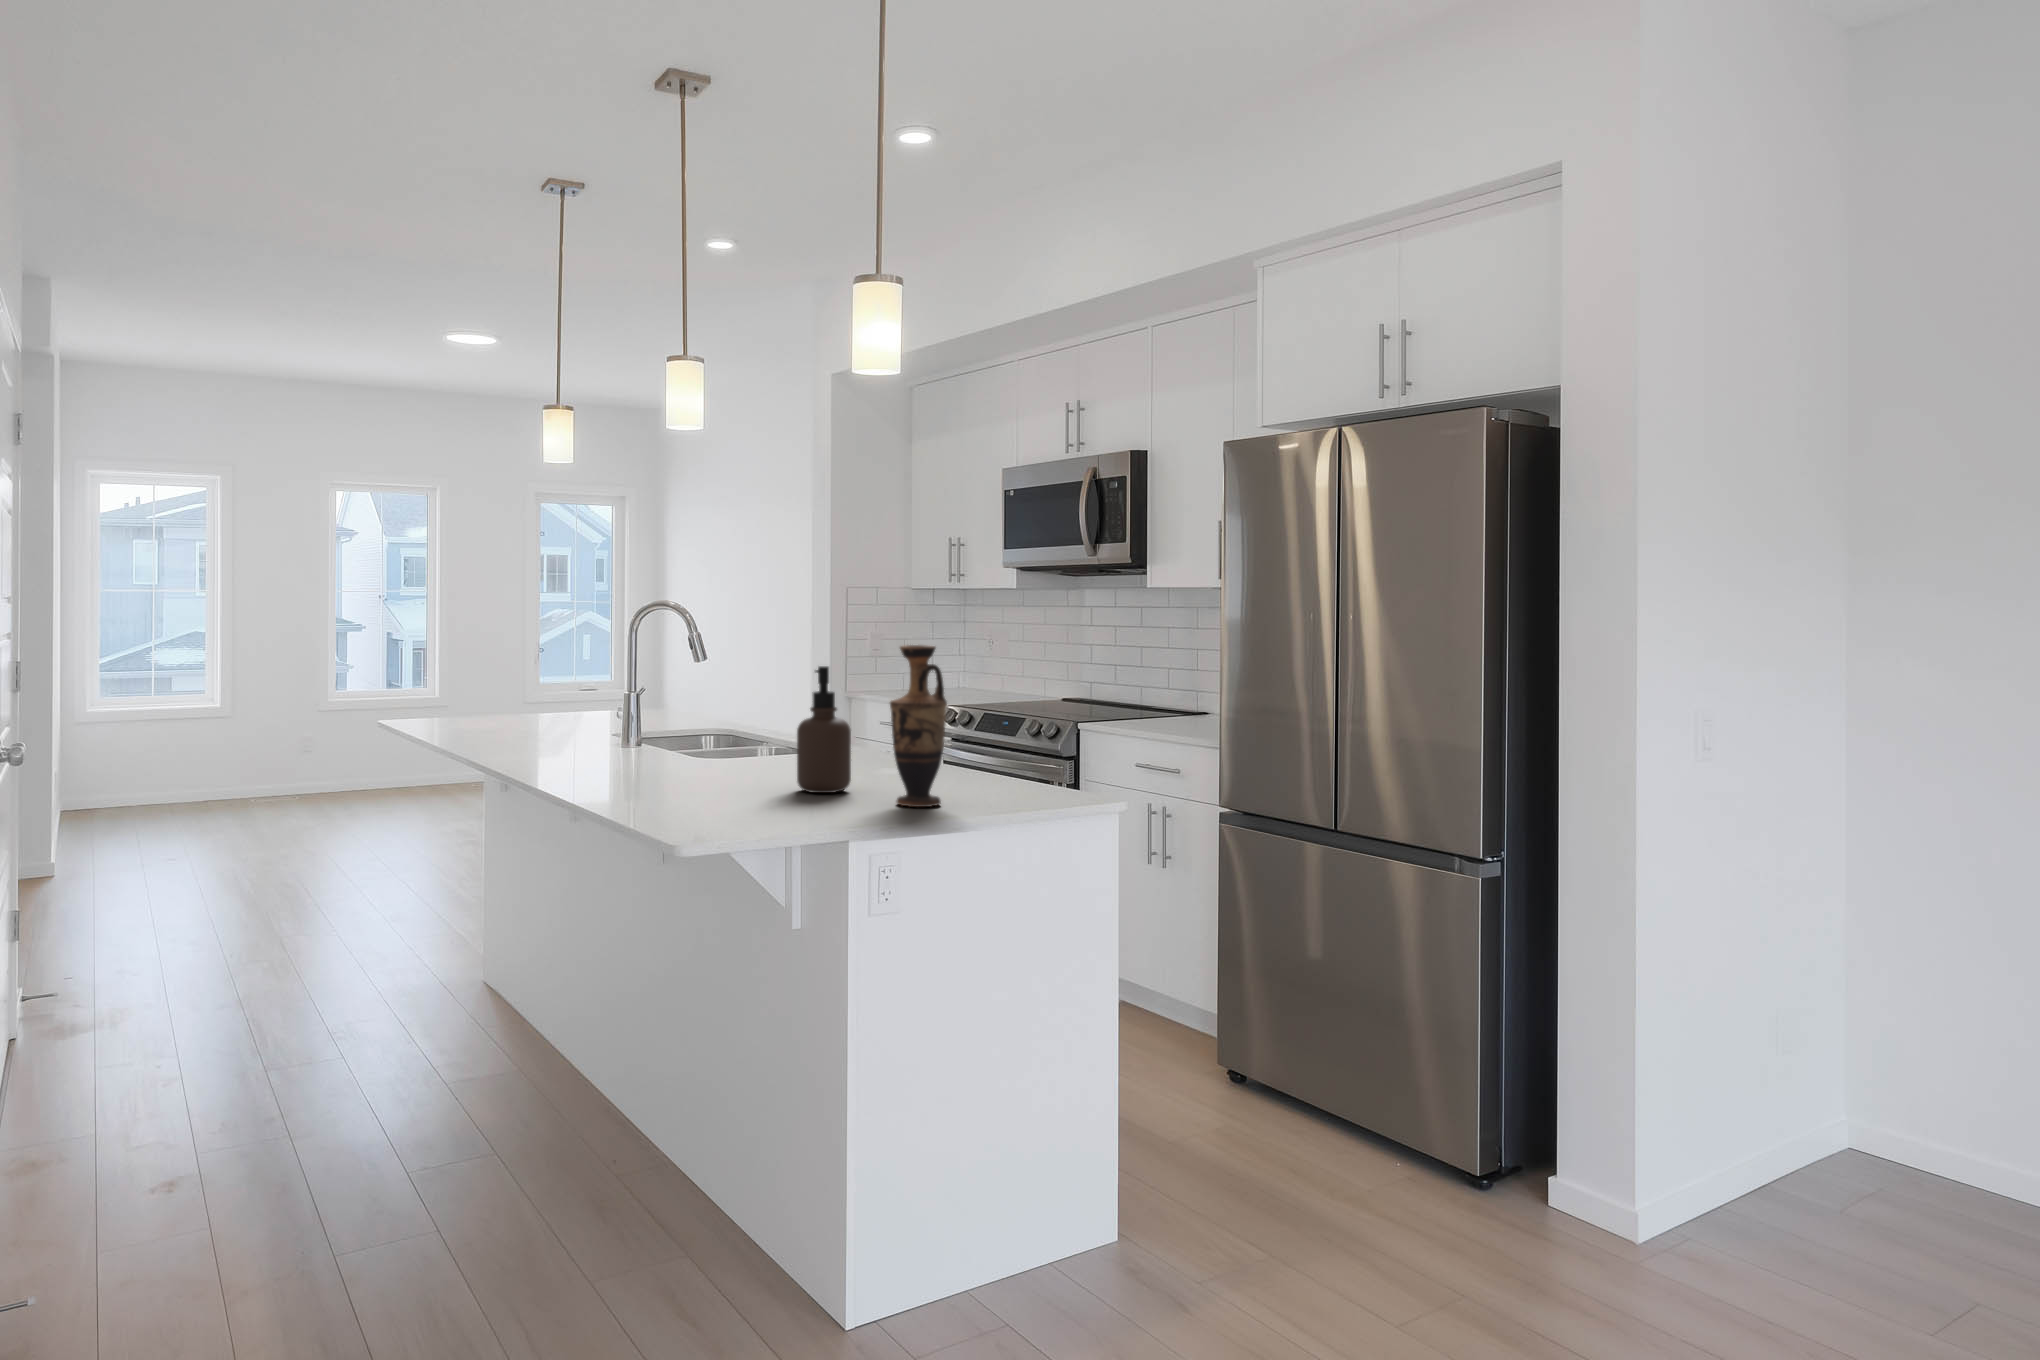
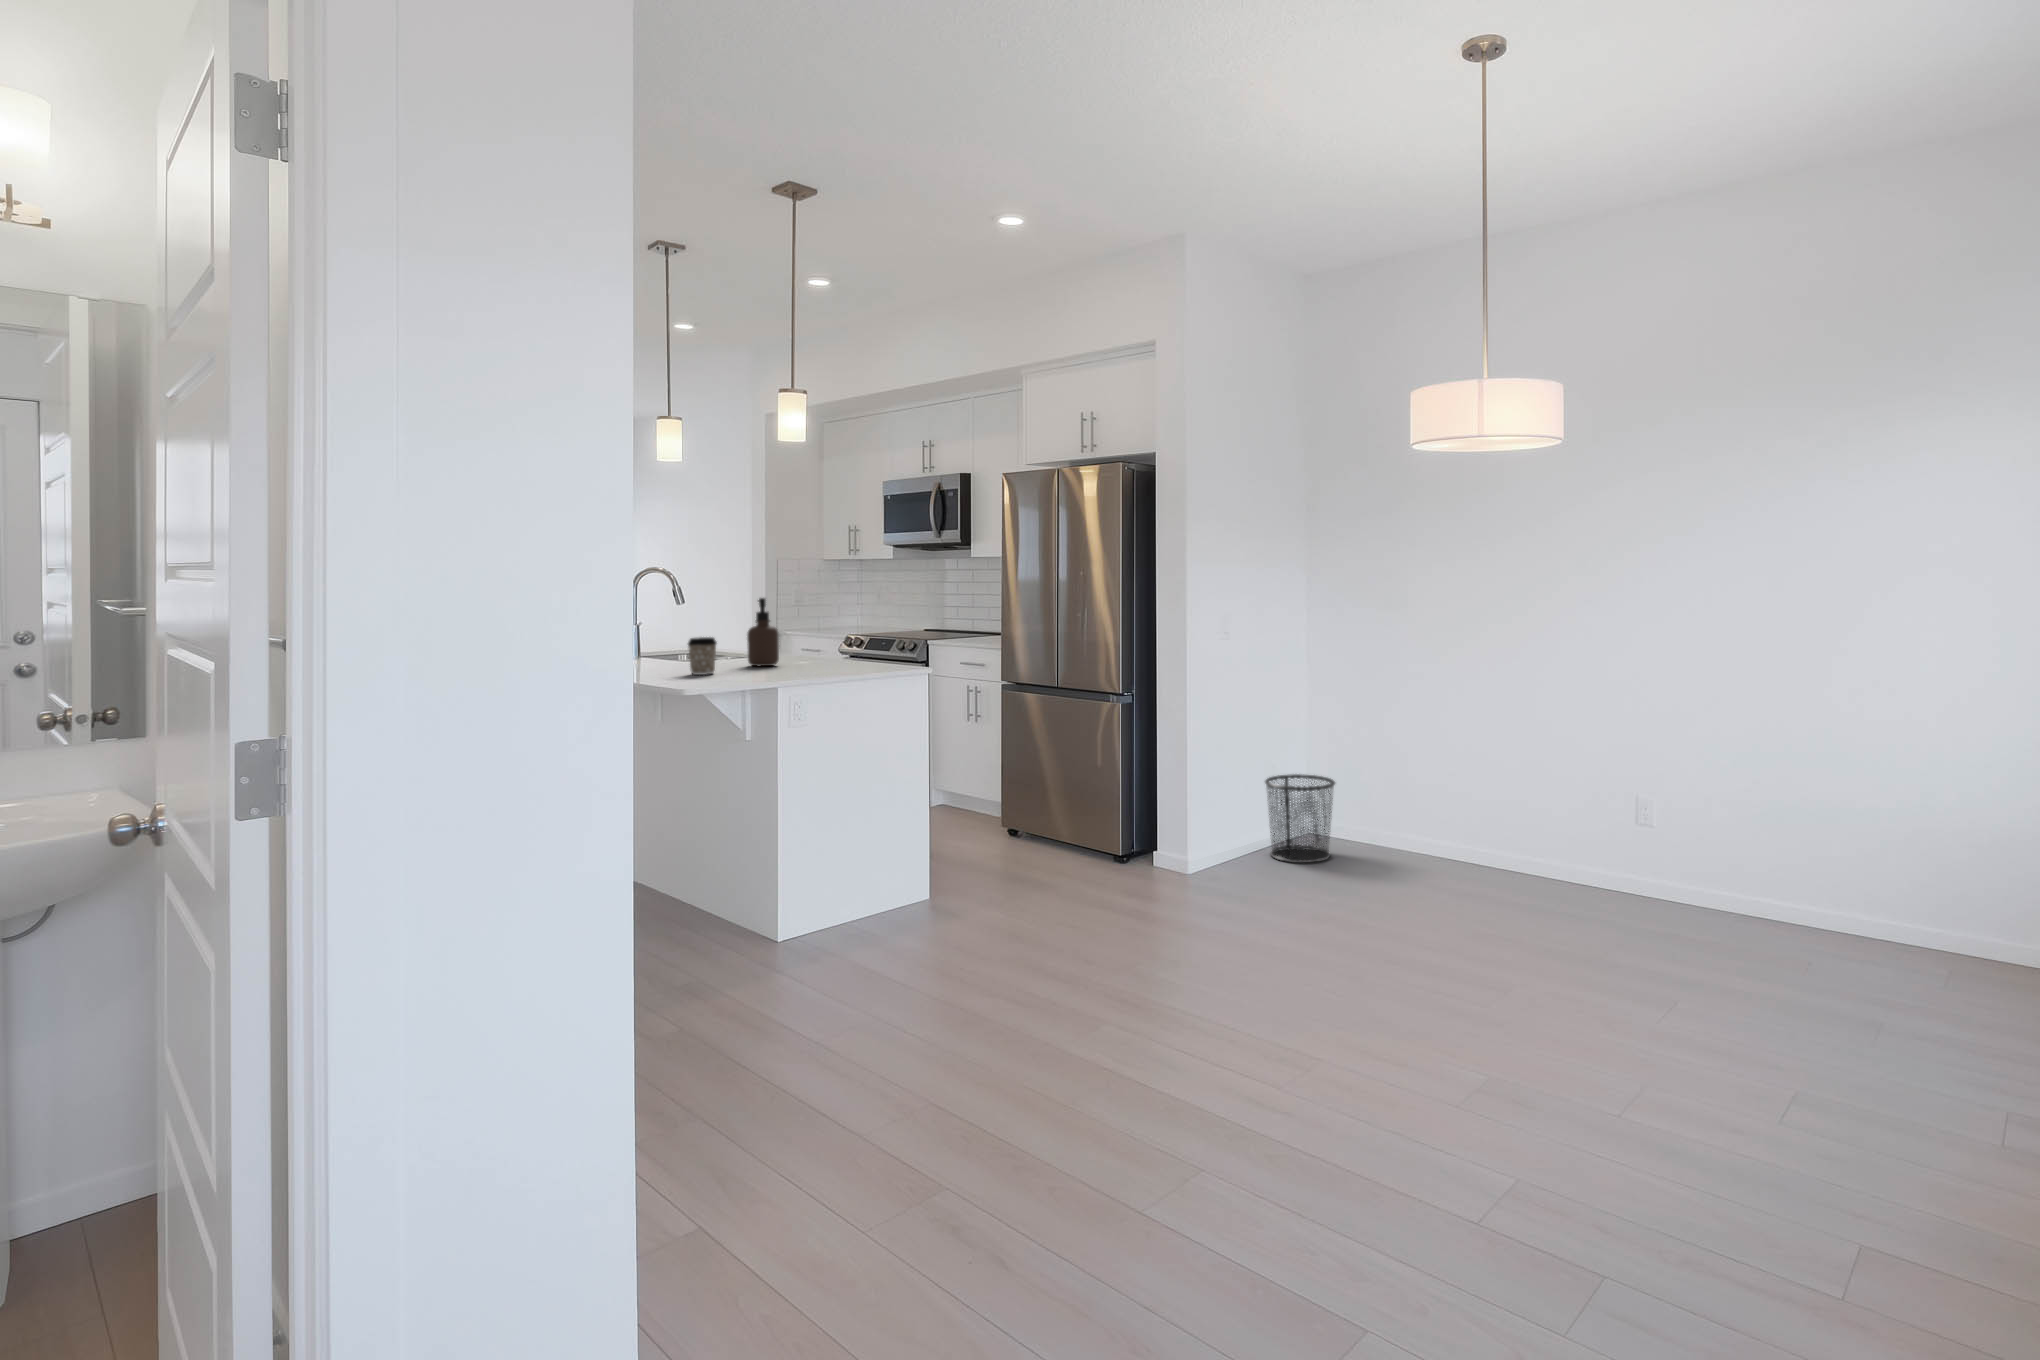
vase: present [890,645,947,807] -> none [800,585,831,669]
coffee cup: none [687,746,741,820] -> present [688,637,717,675]
waste bin: none [1785,1035,1967,1243] -> present [1265,774,1335,863]

